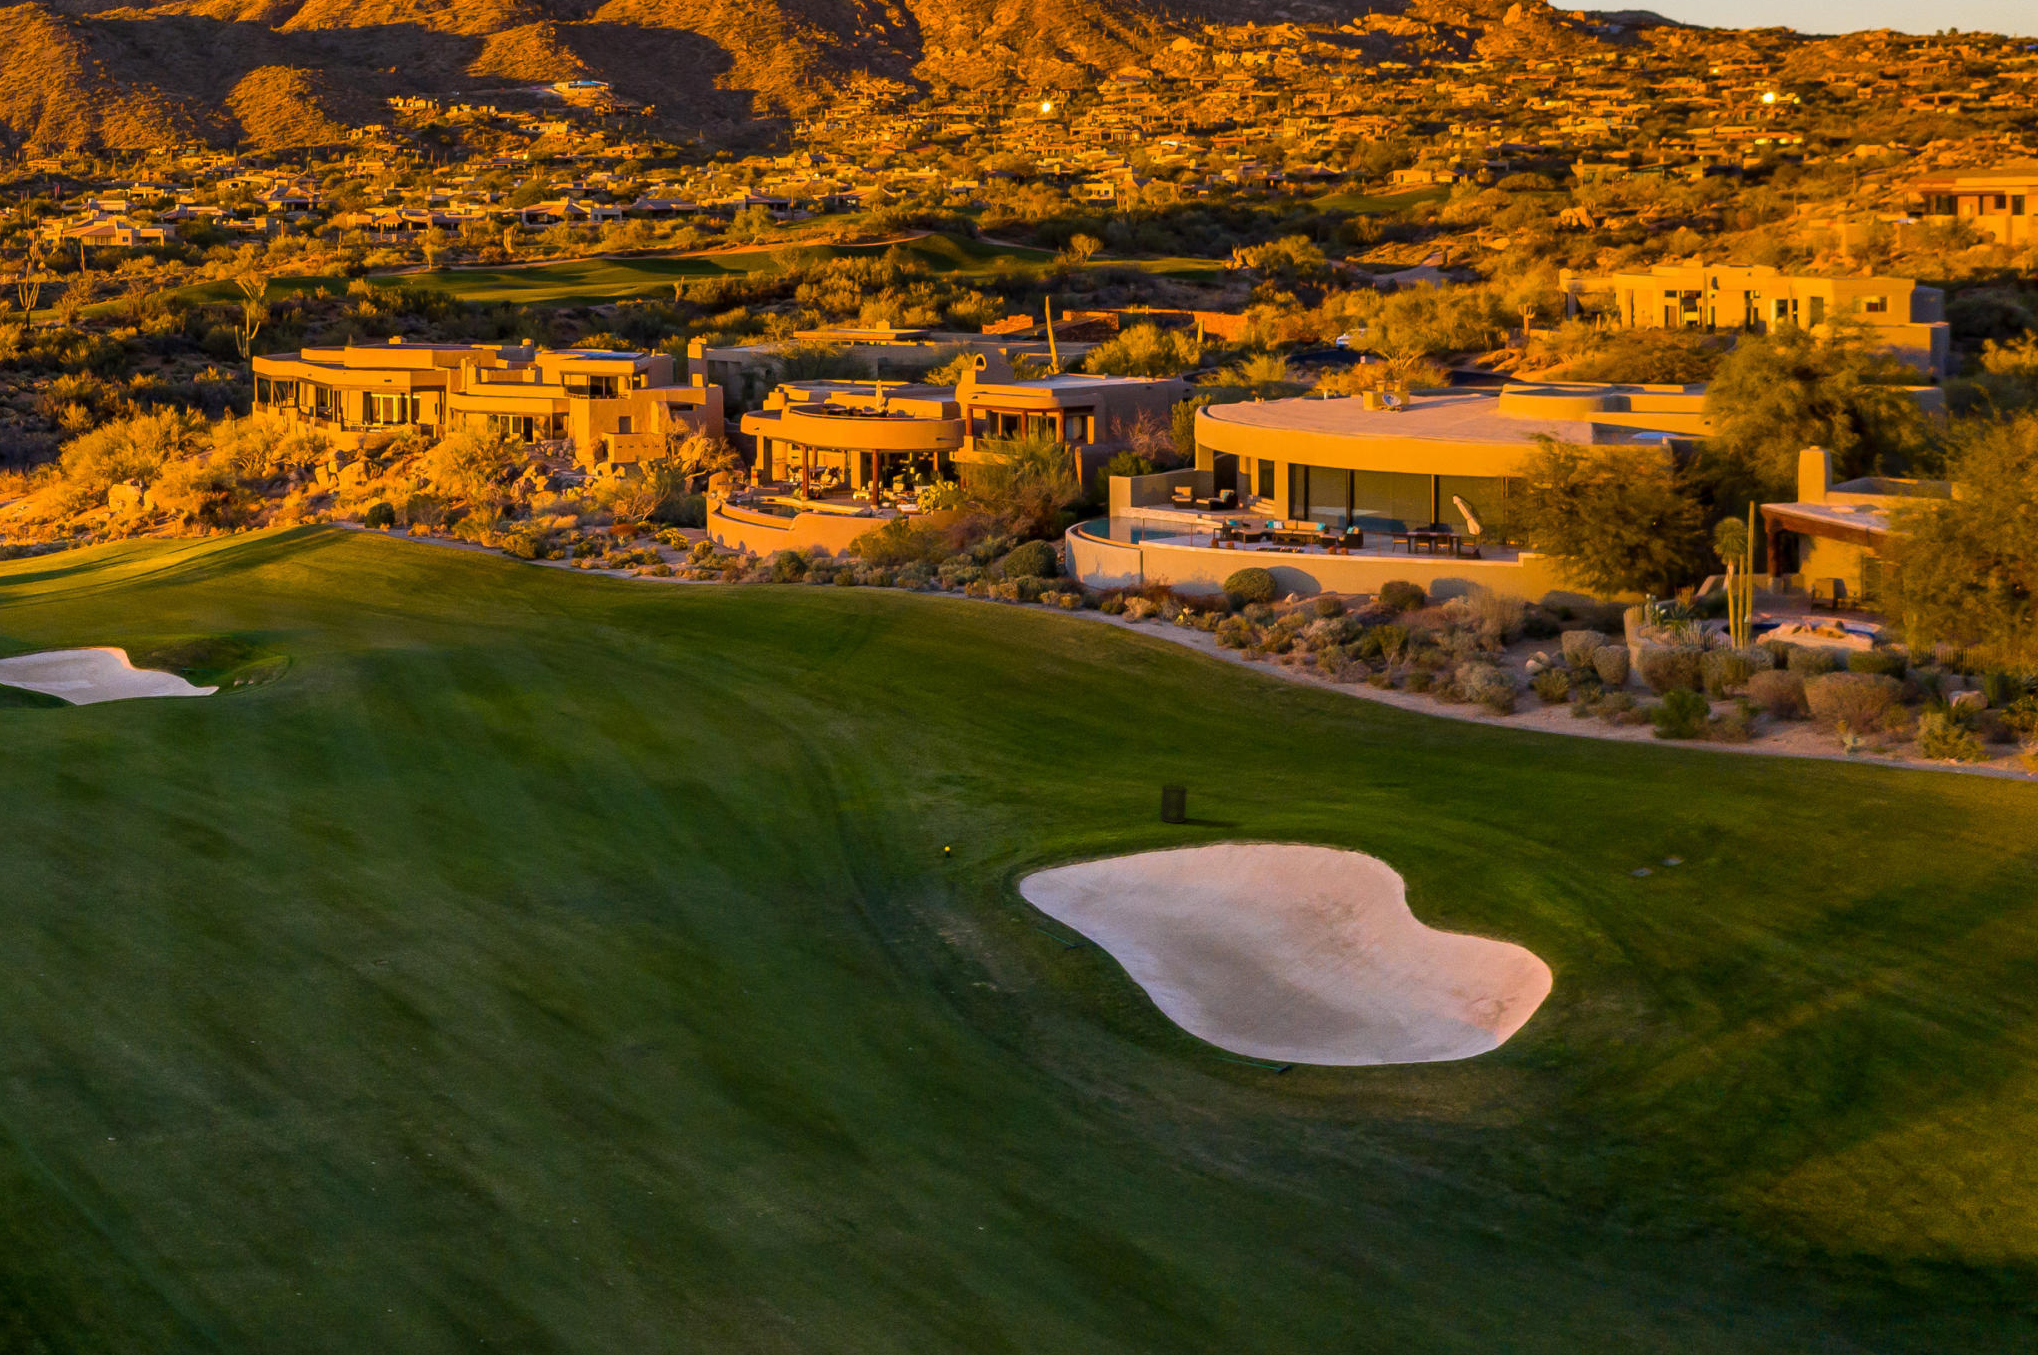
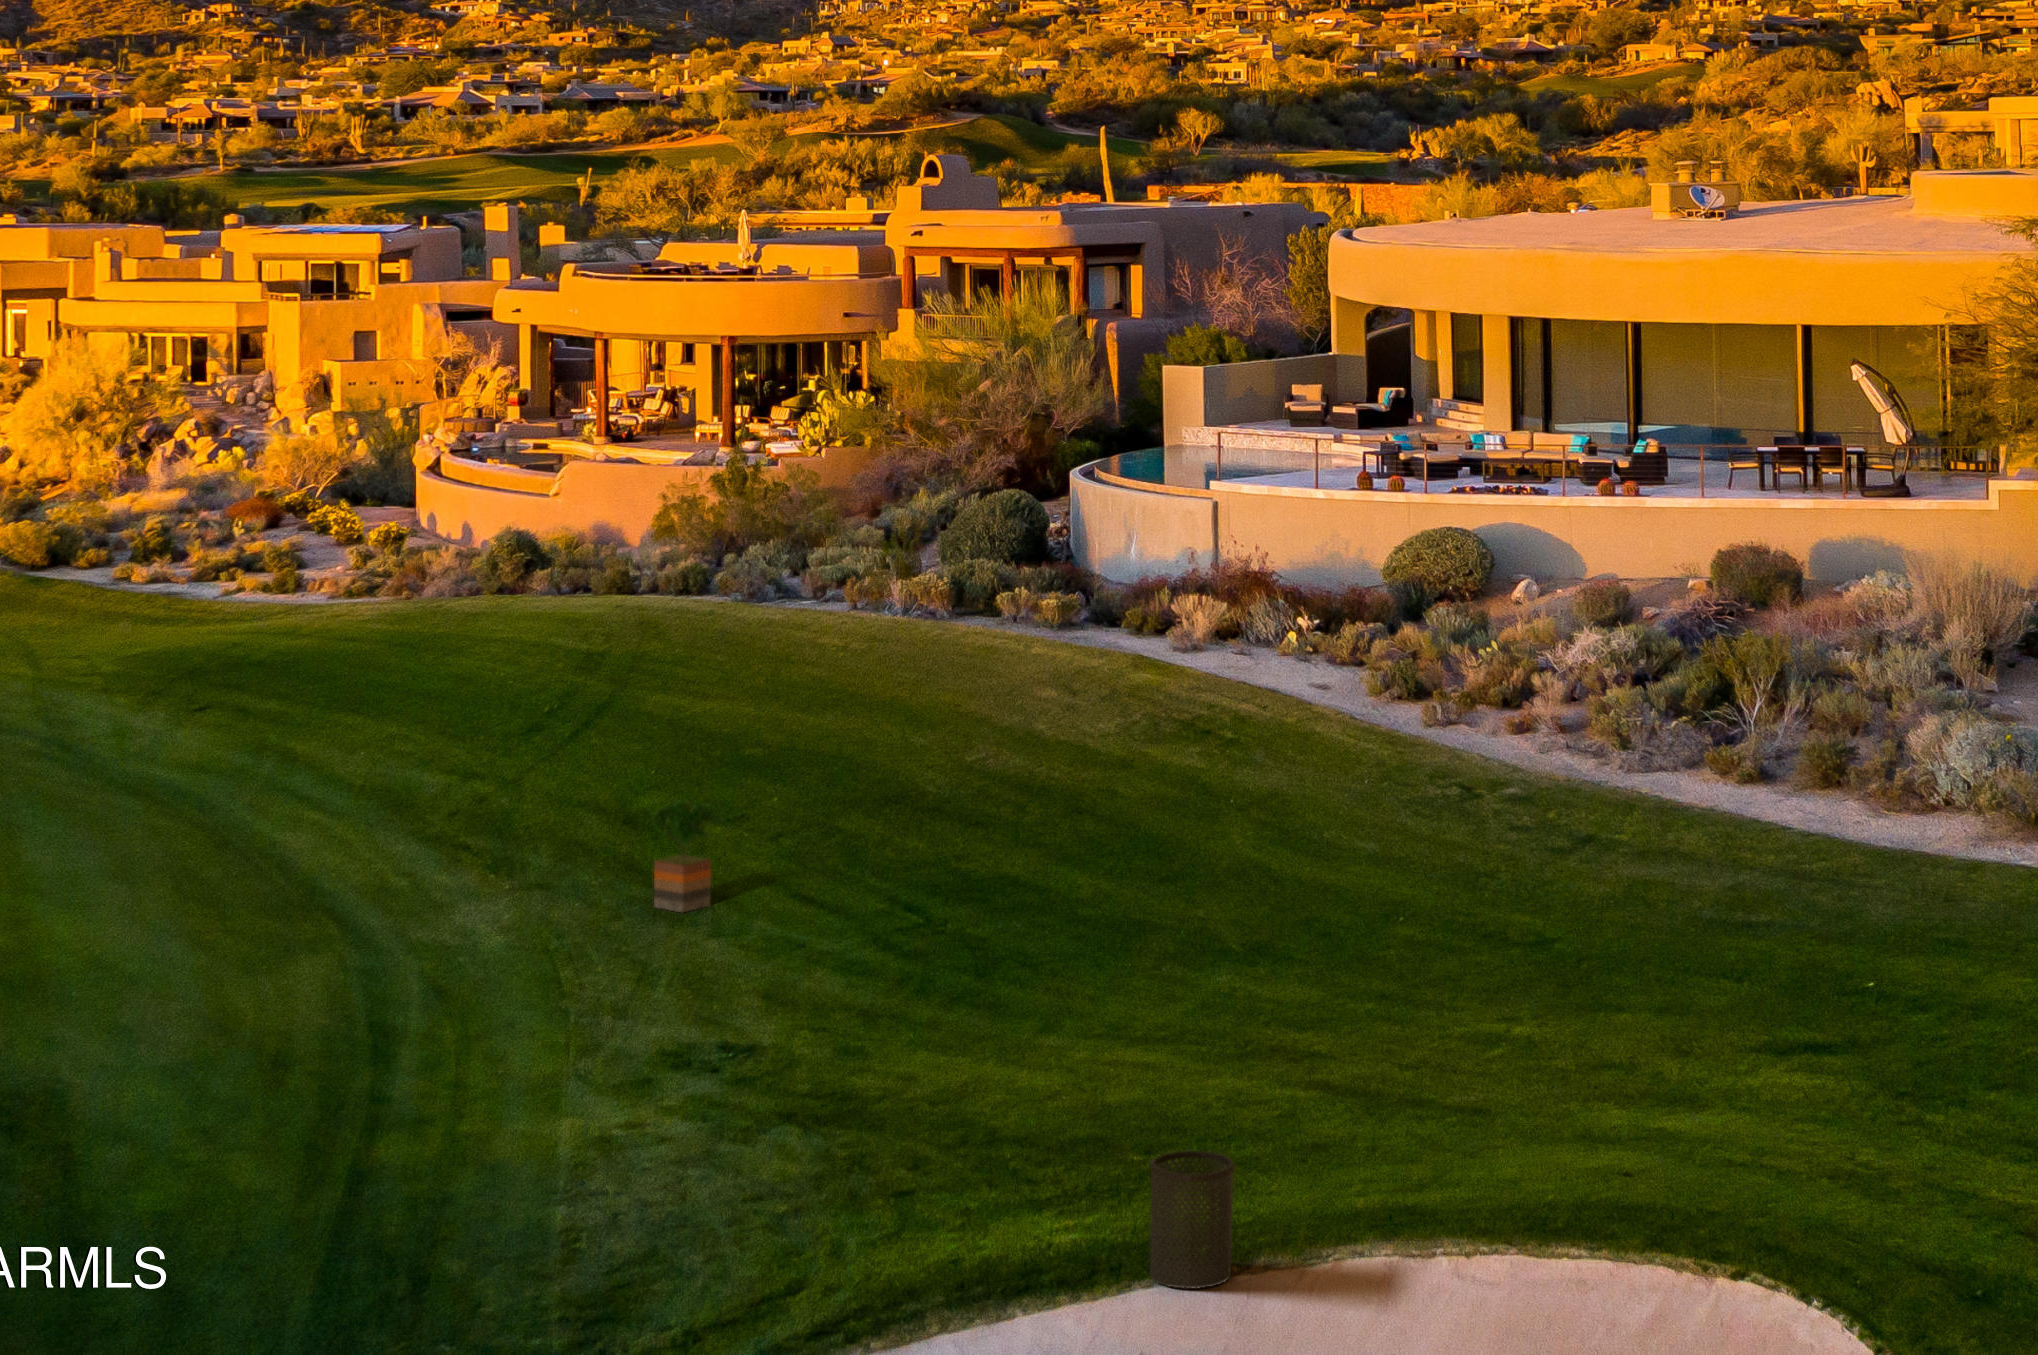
potted tree: none [957,676,982,716] -> present [653,800,723,912]

